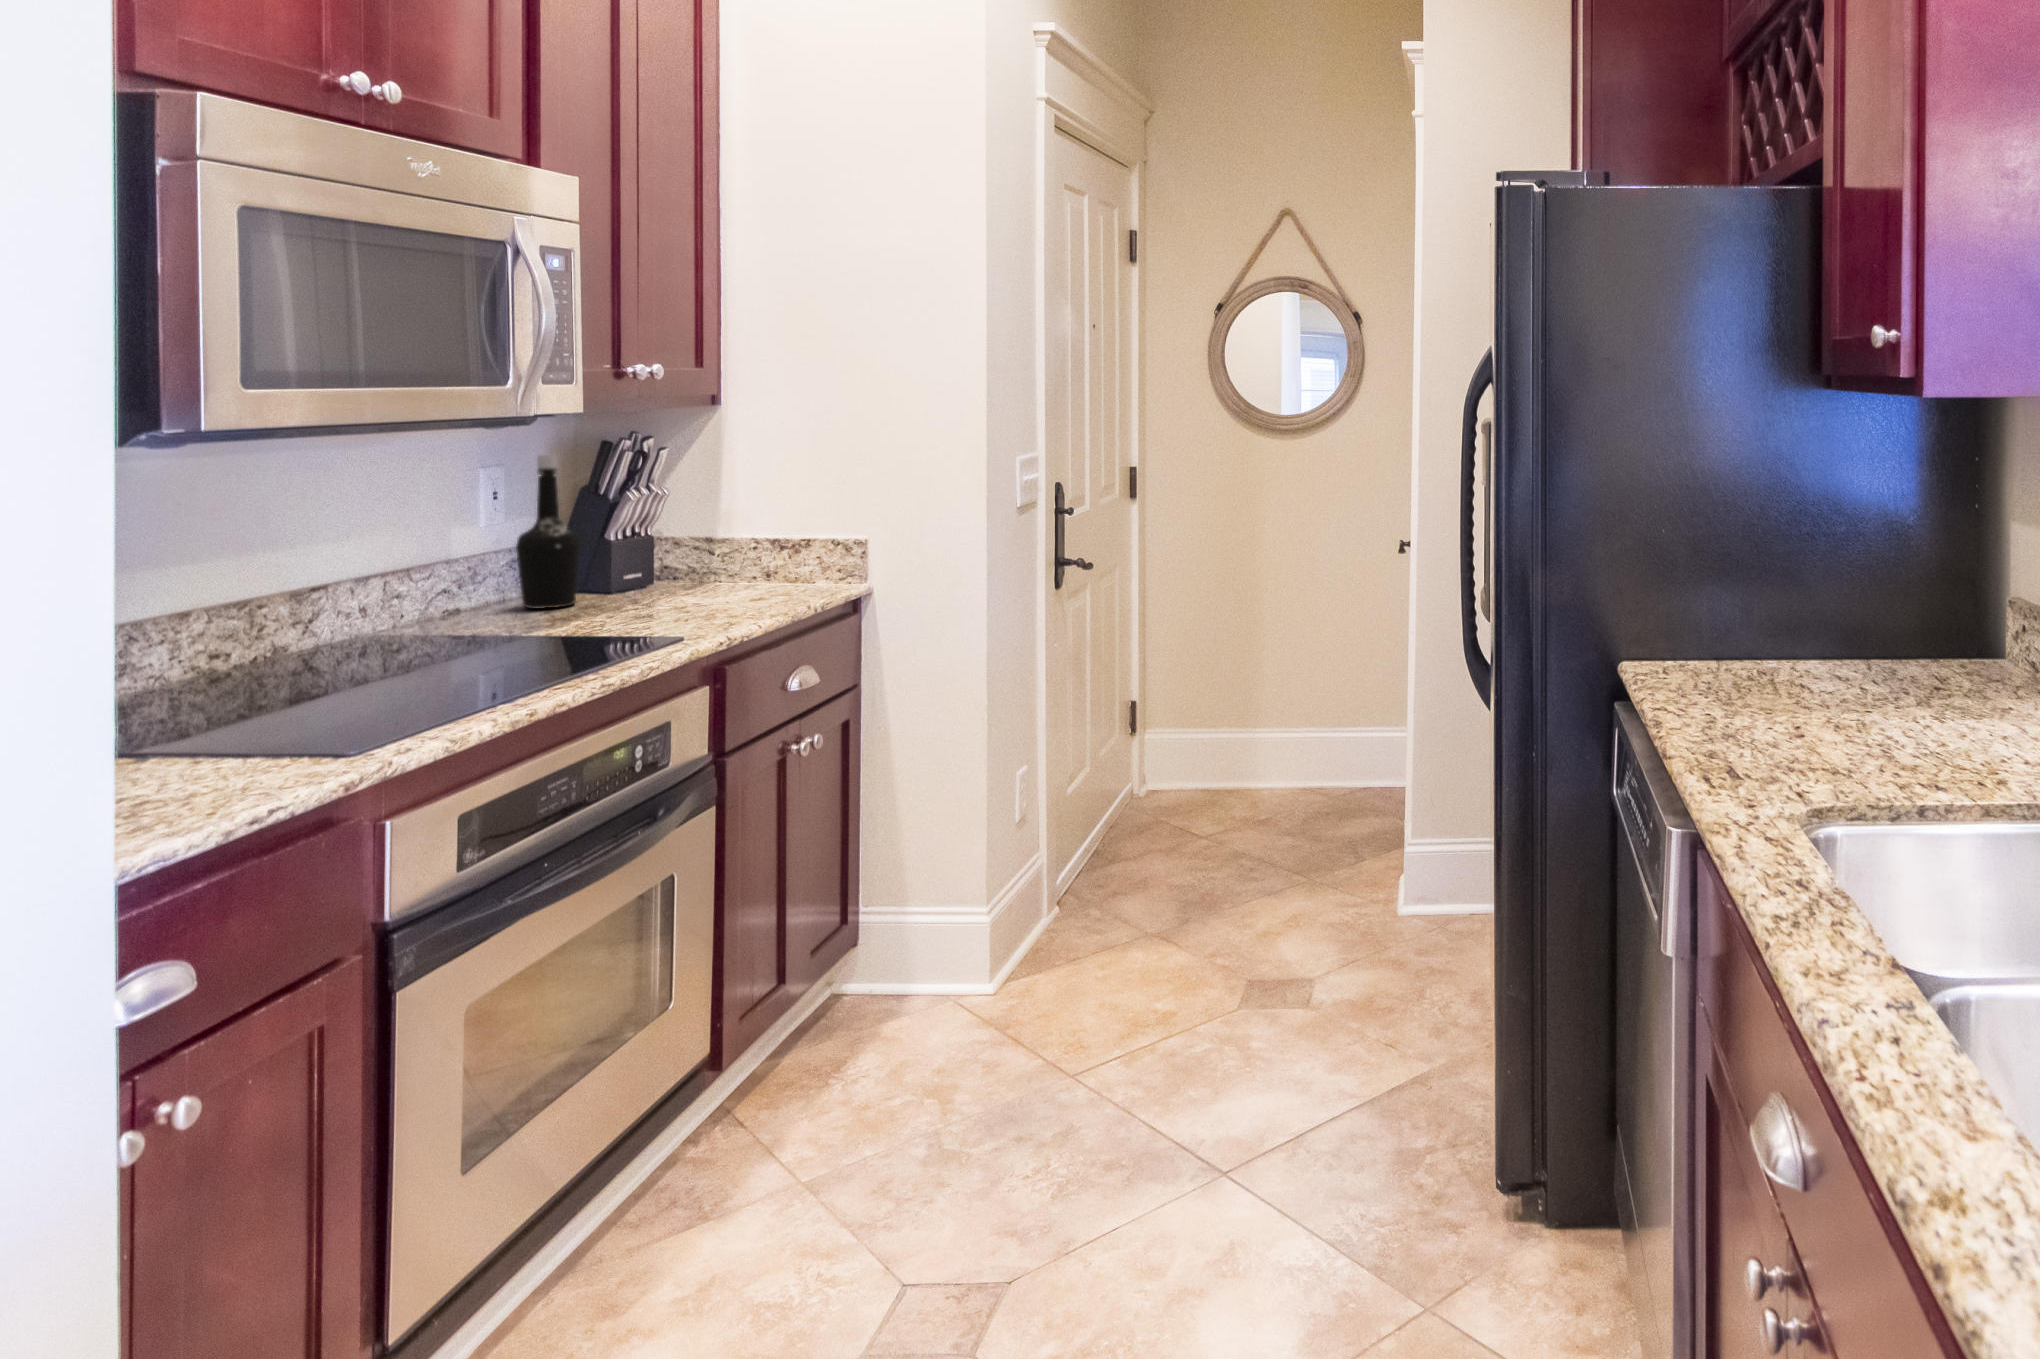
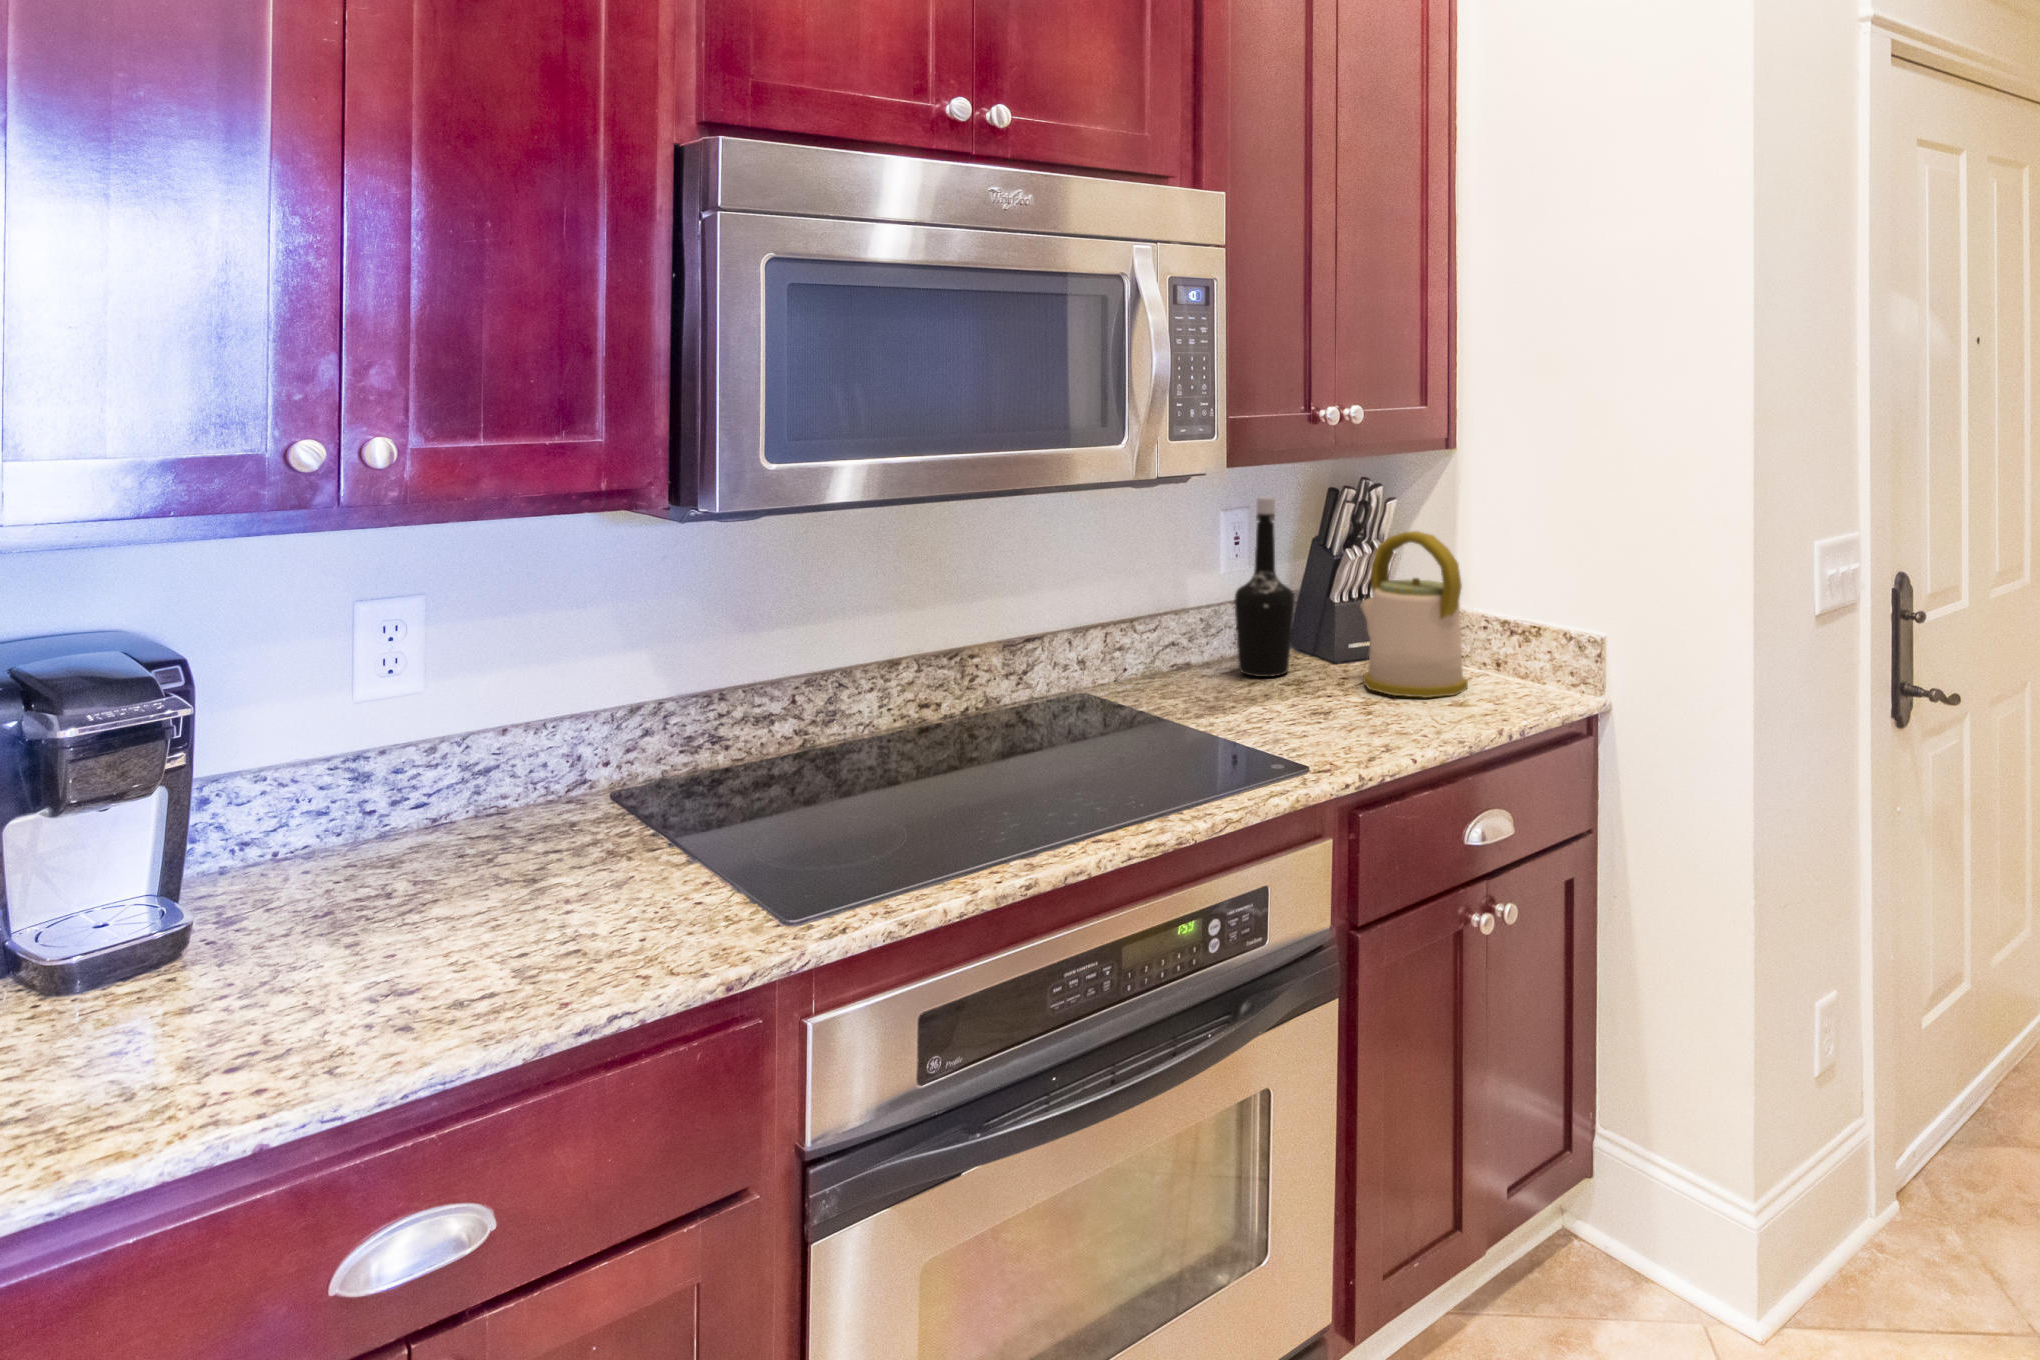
kettle: none [649,475,756,601] -> present [1360,531,1468,698]

